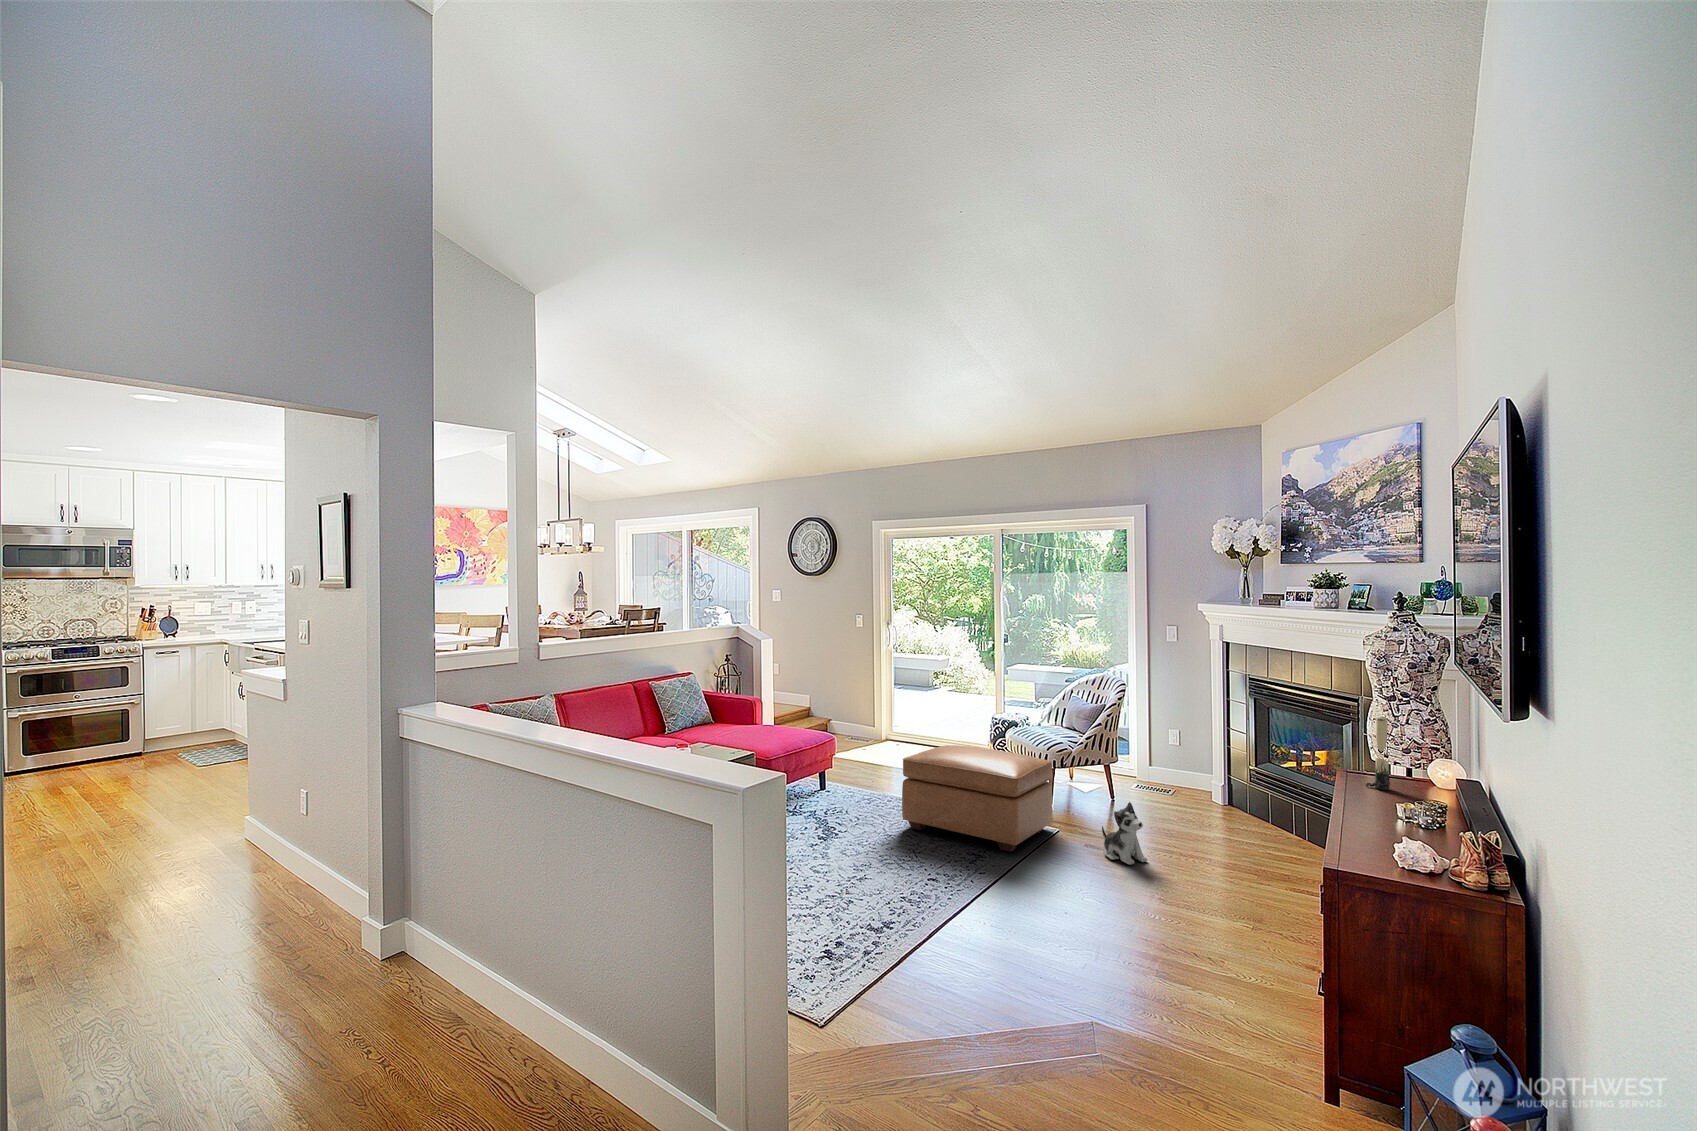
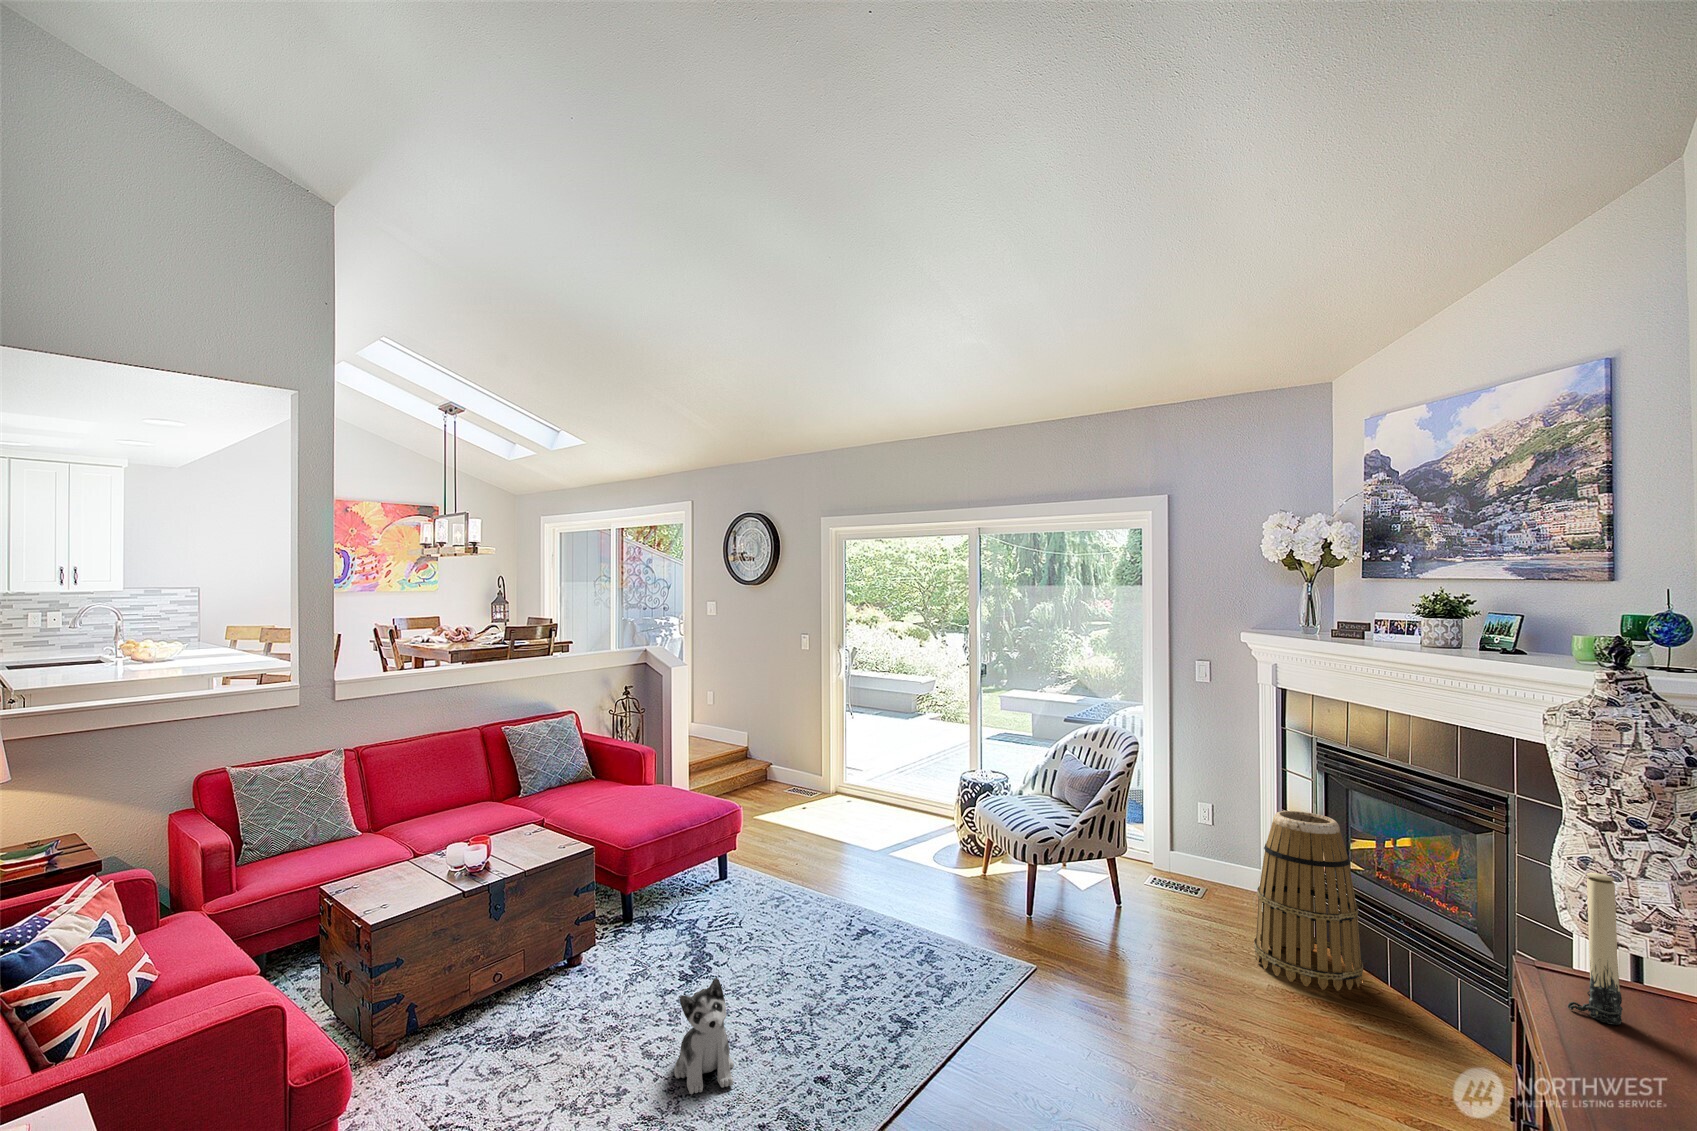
basket: none [1205,724,1277,838] -> present [1254,811,1363,991]
ottoman: present [902,745,1052,852] -> none [809,826,1027,1004]
plush toy: present [1102,802,1147,865] -> present [674,978,734,1094]

